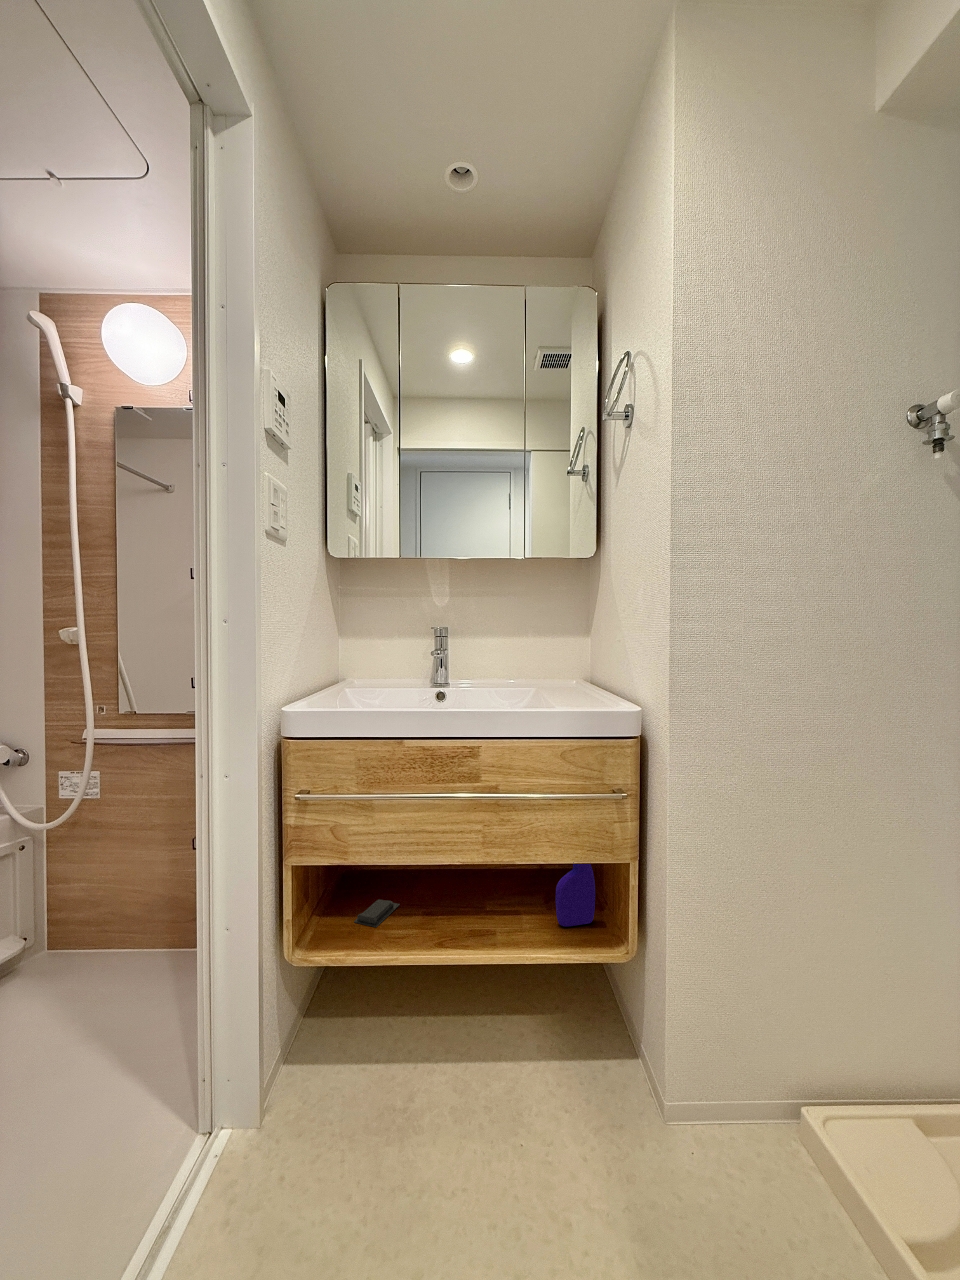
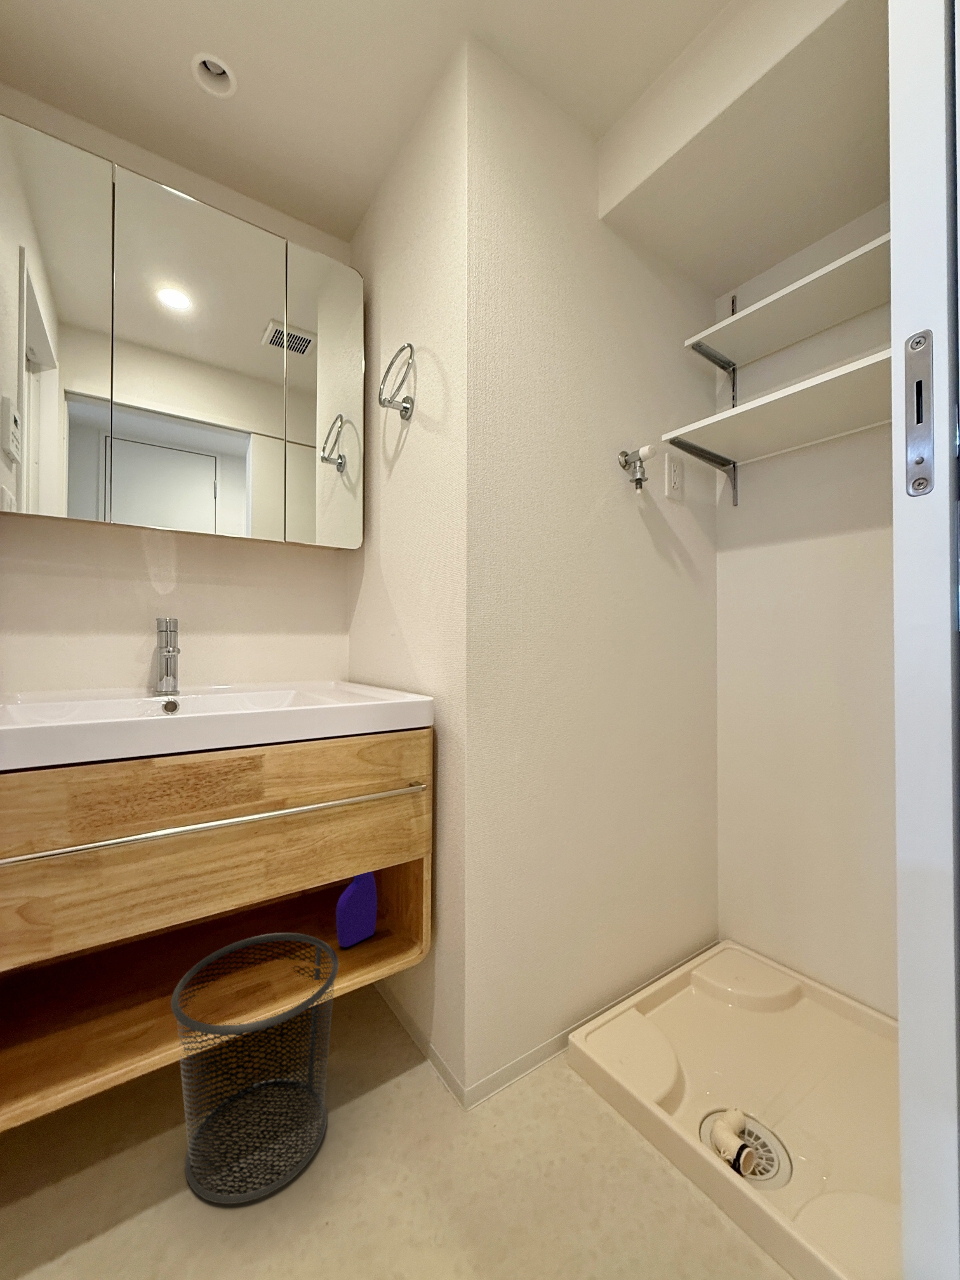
waste bin: none [421,893,547,1099] -> present [171,933,339,1204]
soap bar: present [354,899,399,927] -> none [44,991,117,1042]

